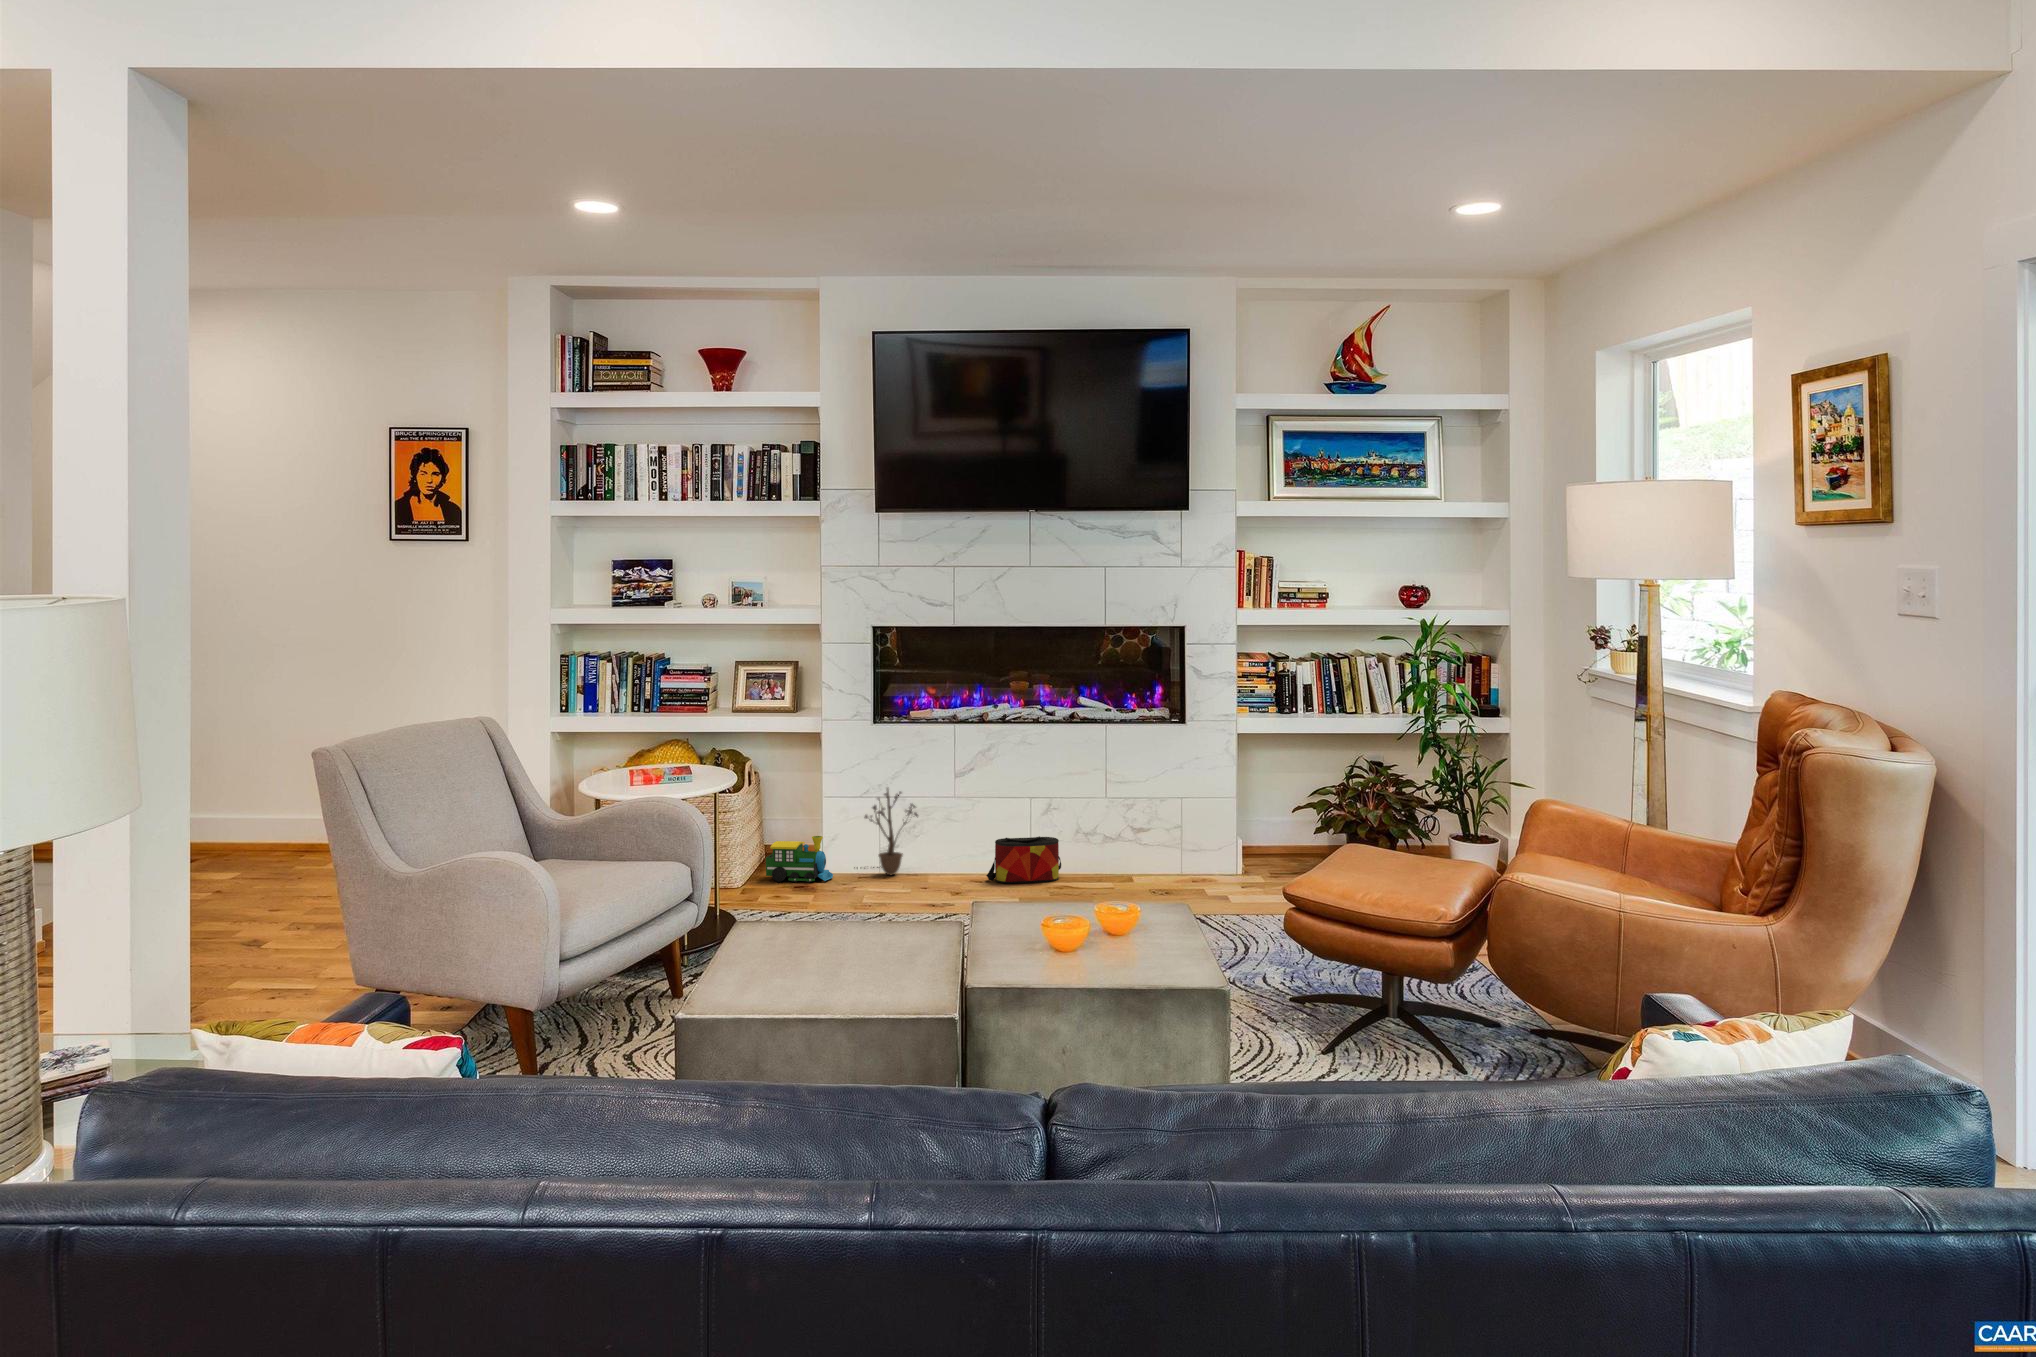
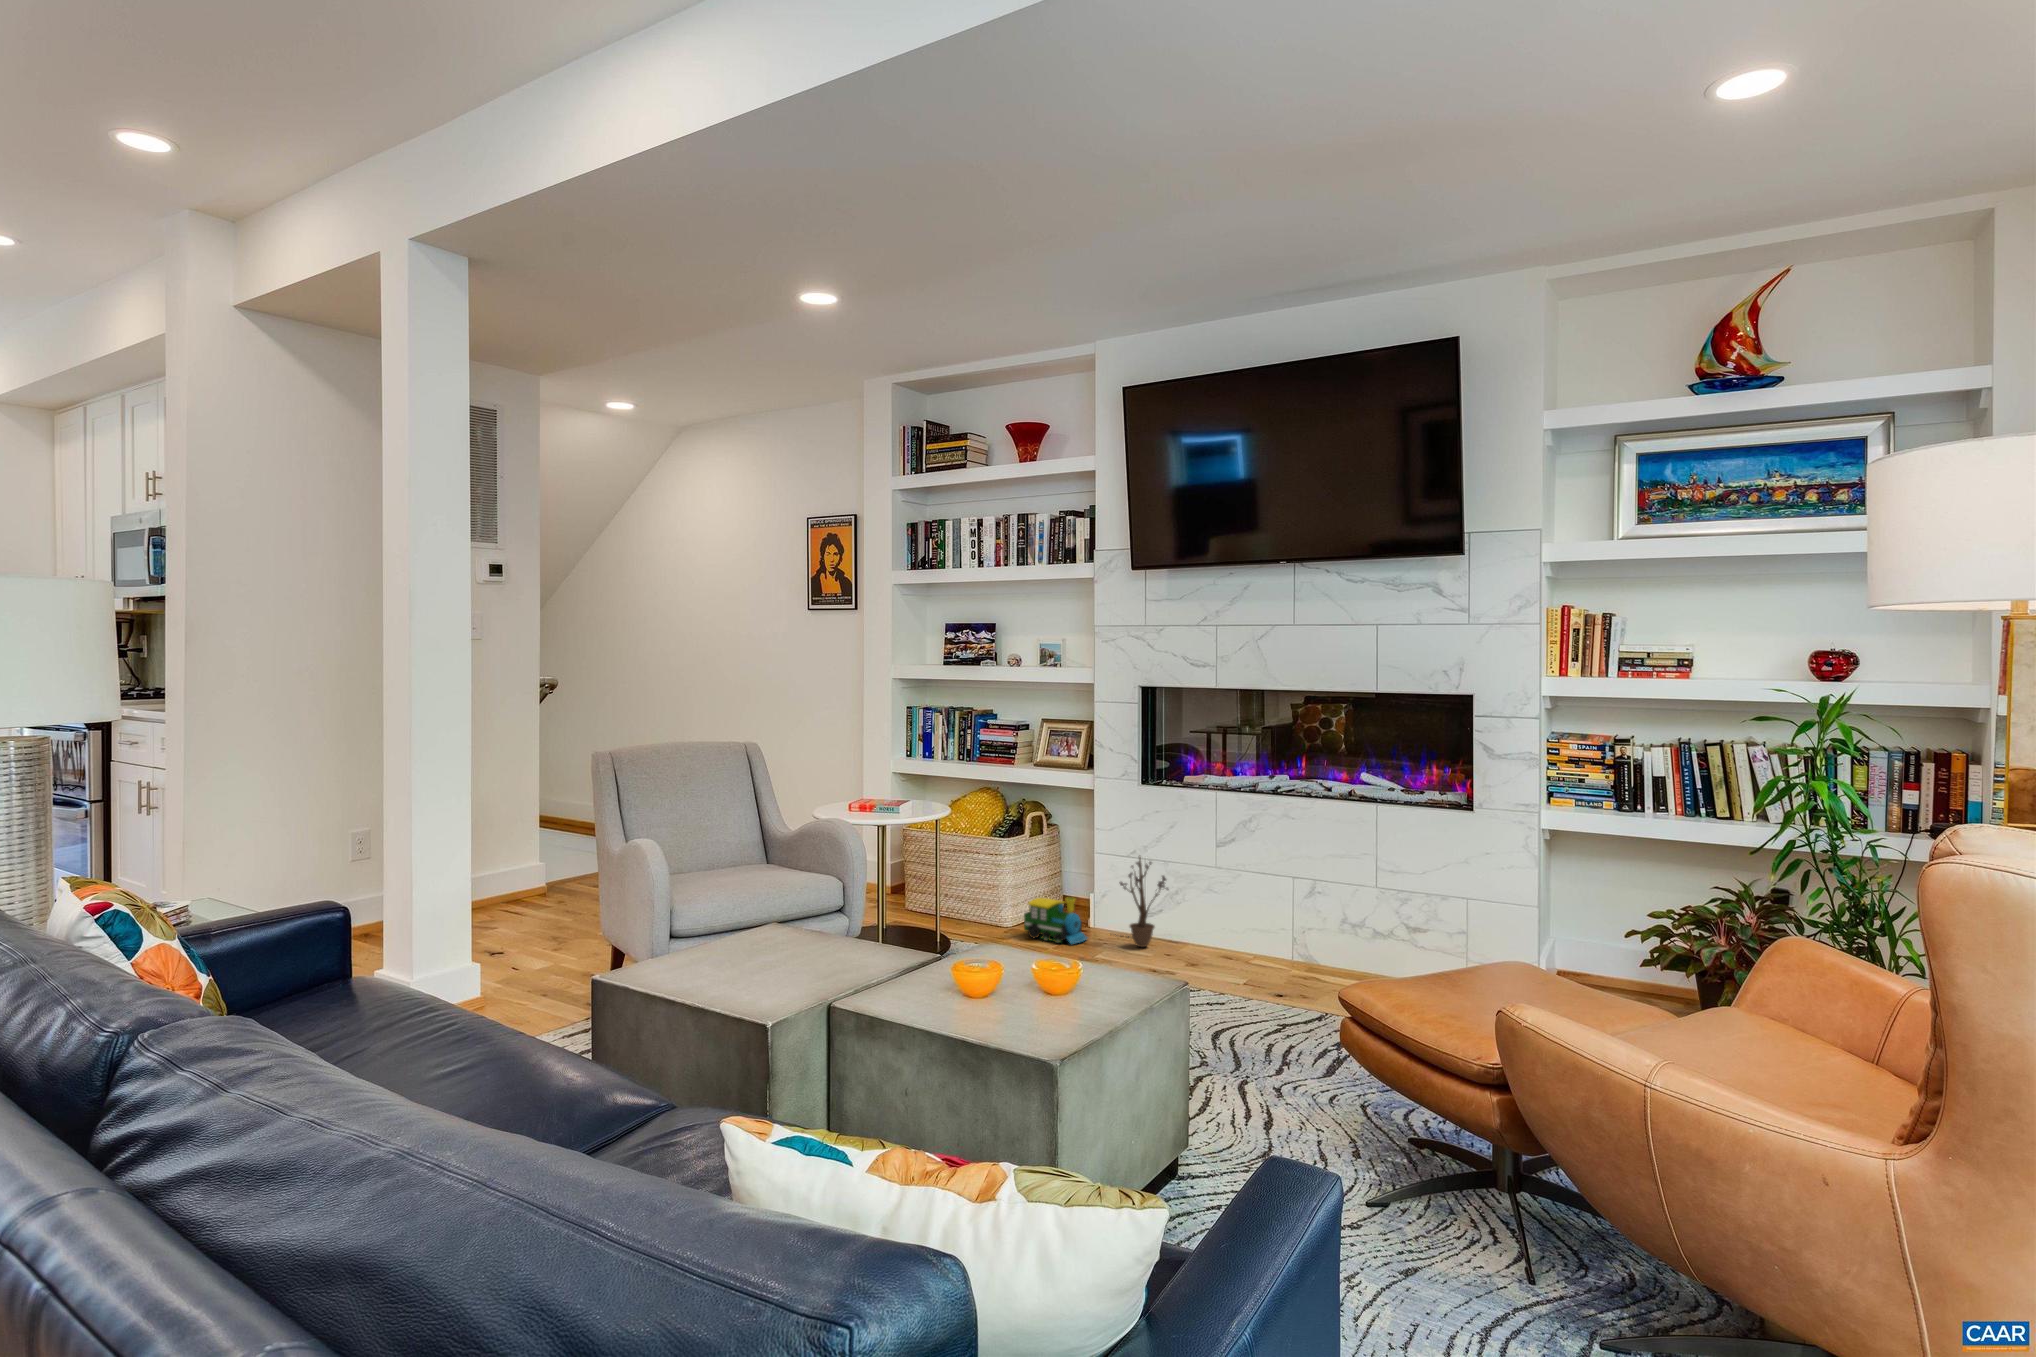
bag: present [986,836,1061,884] -> none [1222,925,1310,982]

